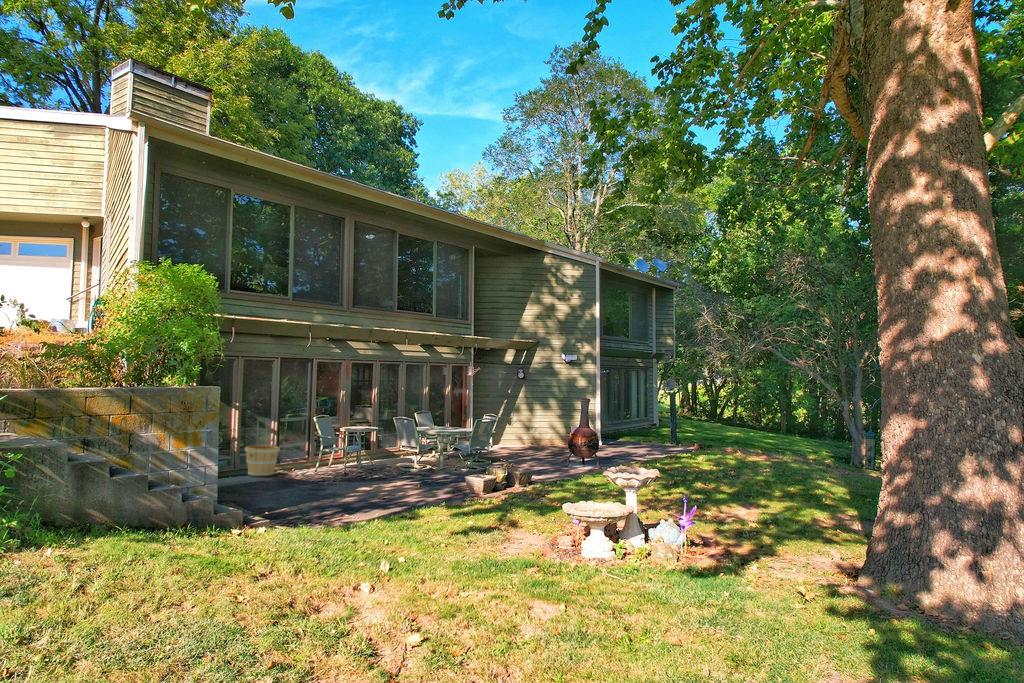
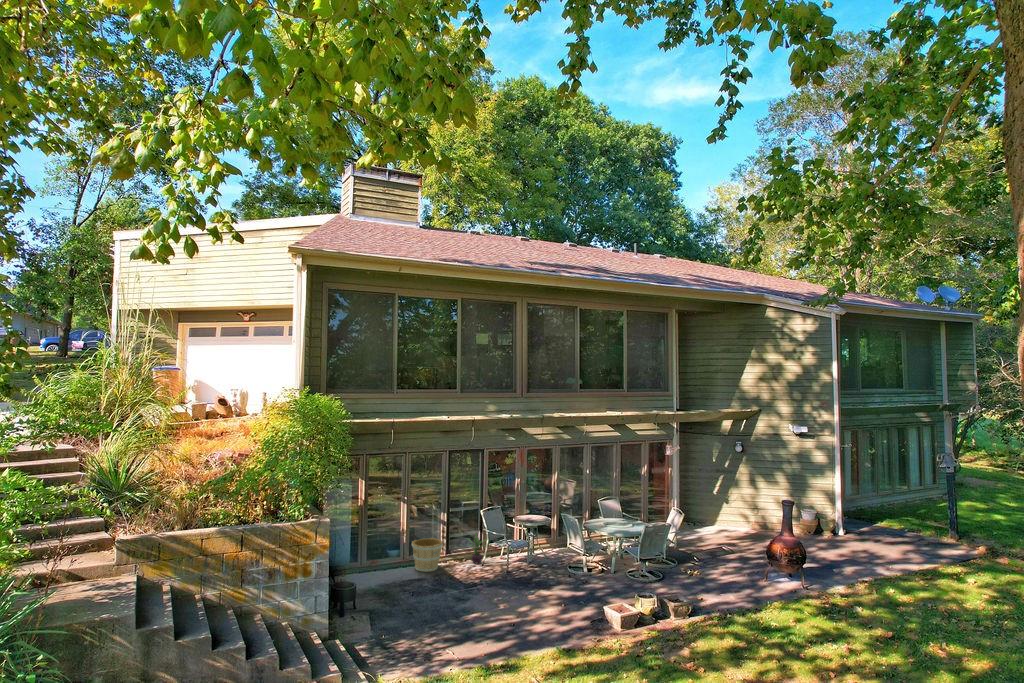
decorative plant: none [296,440,324,470] -> present [470,533,482,563]

